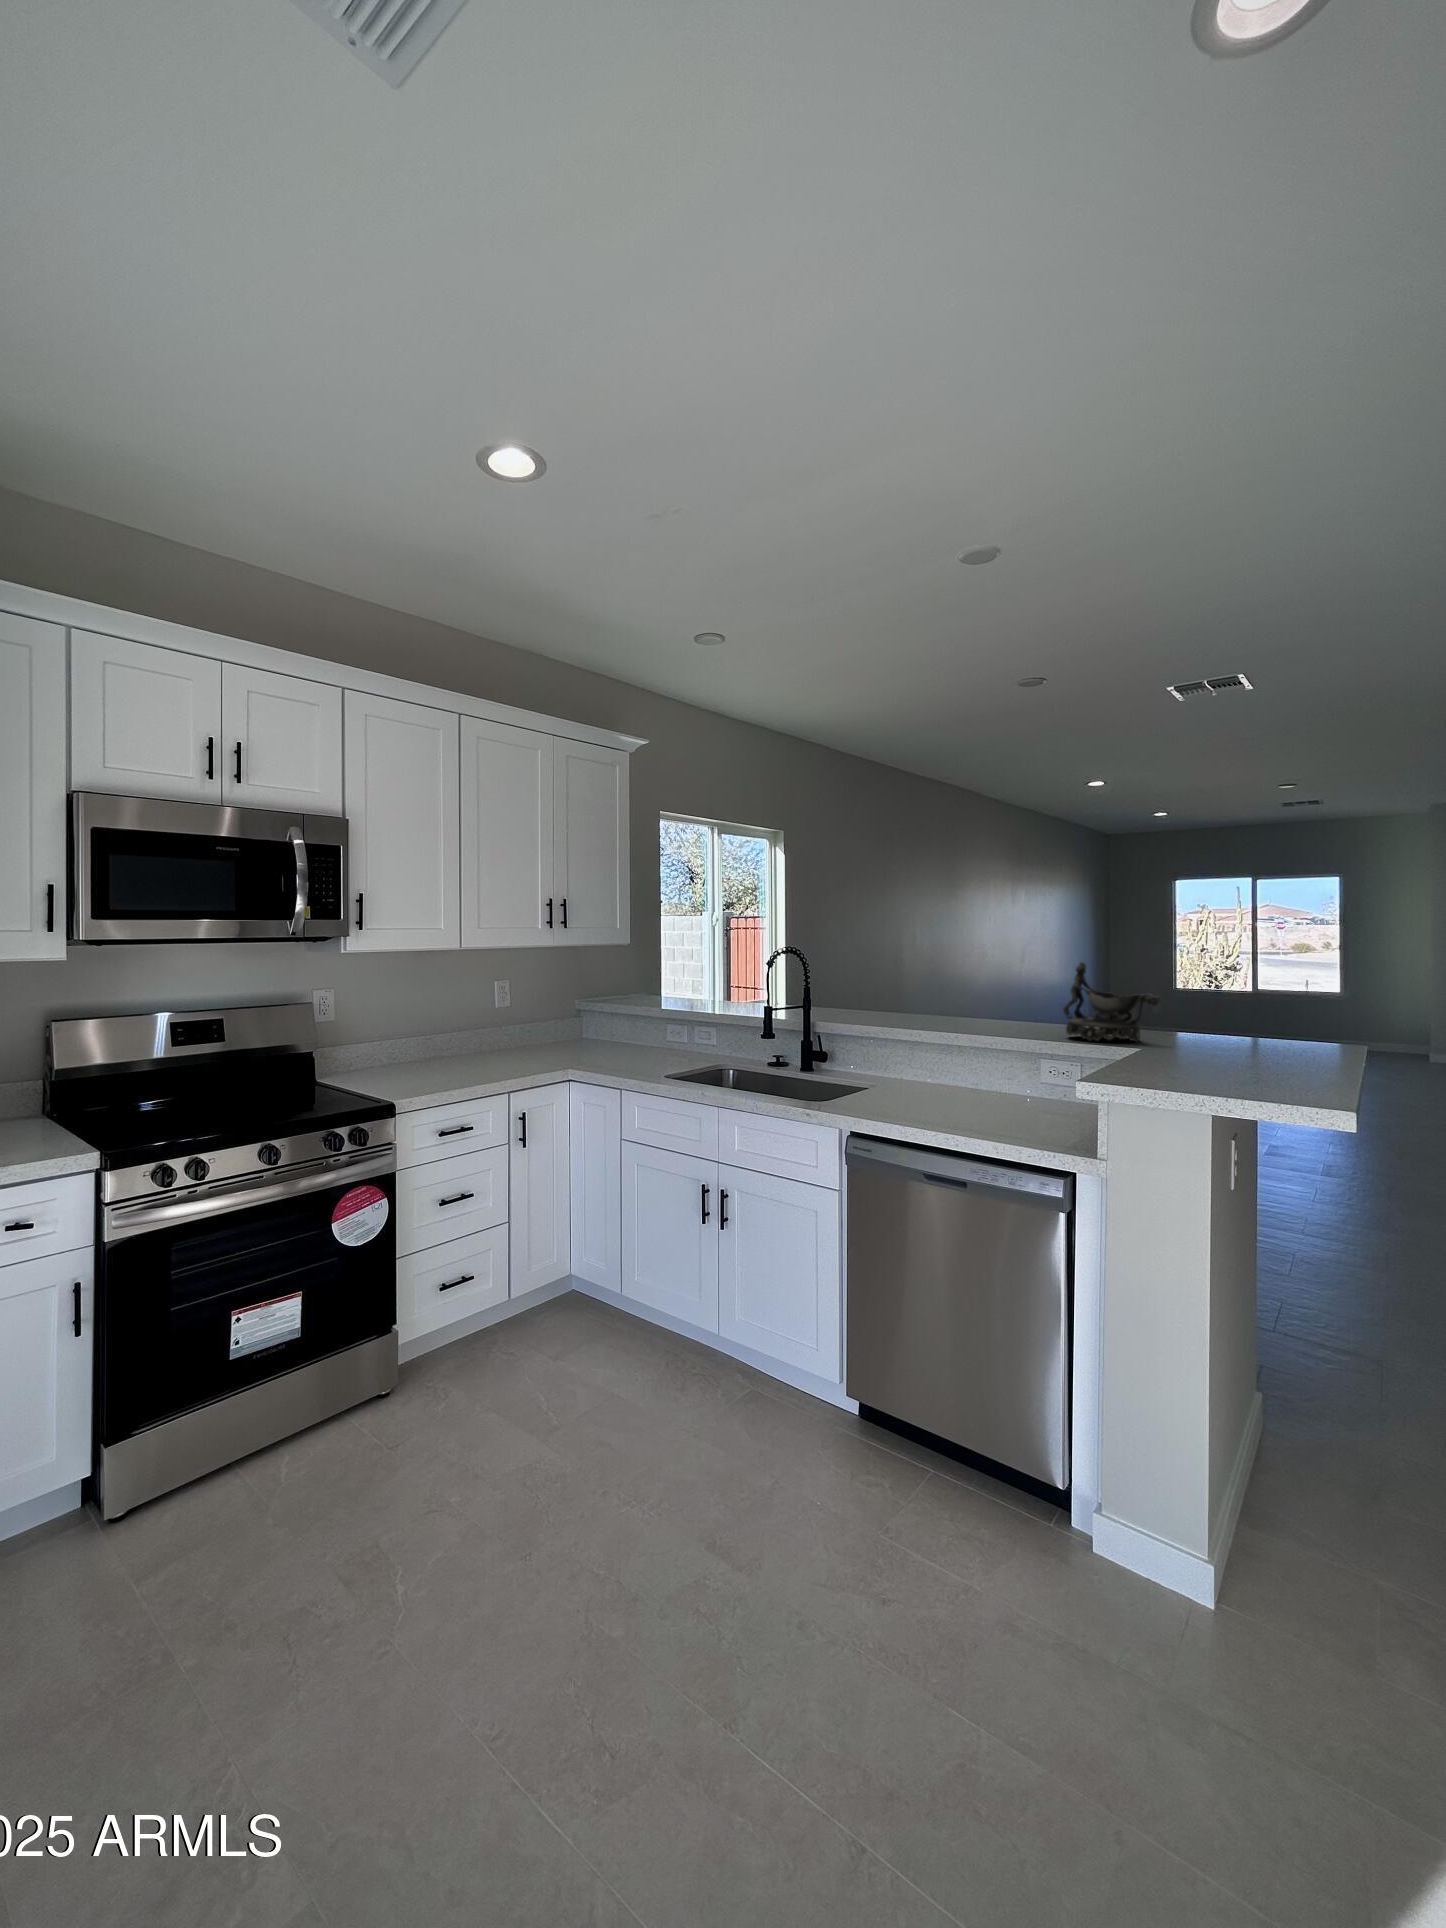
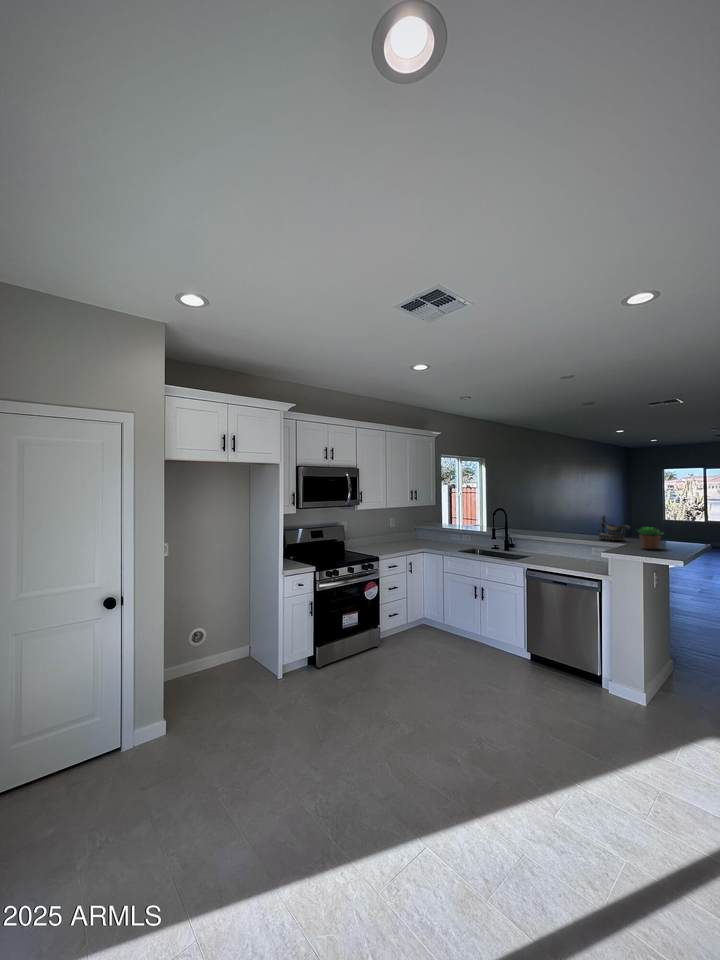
succulent plant: none [1187,993,1276,1069] -> present [637,527,663,549]

